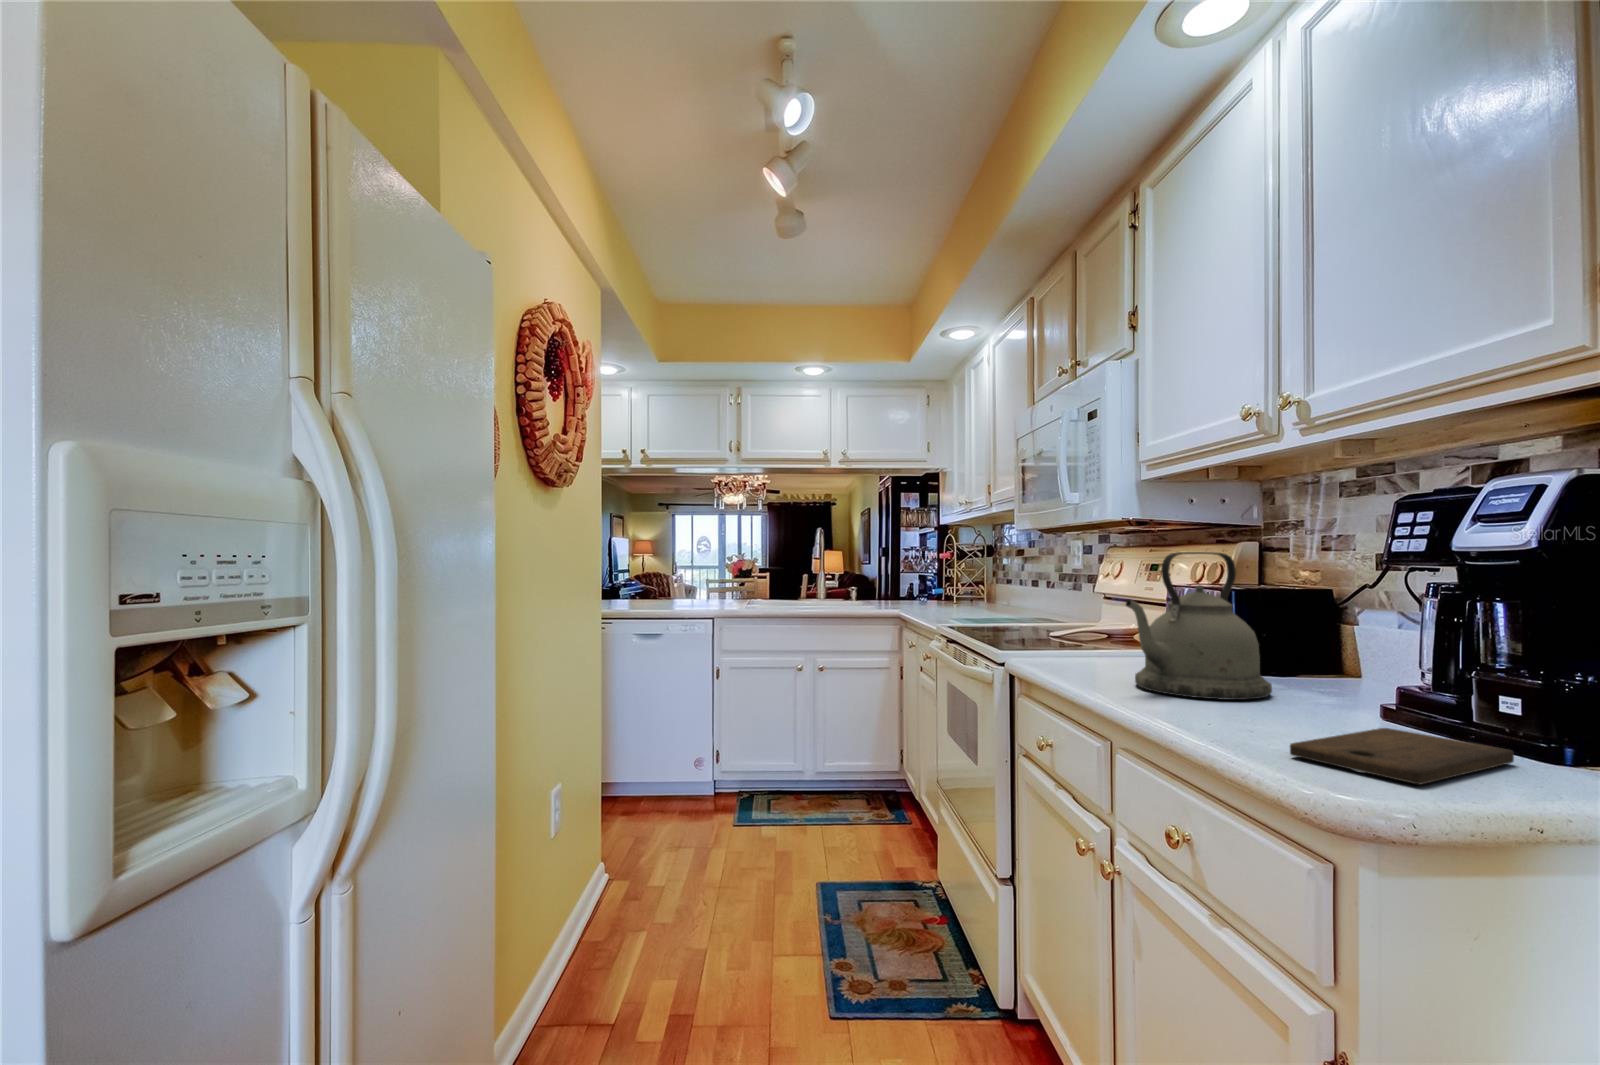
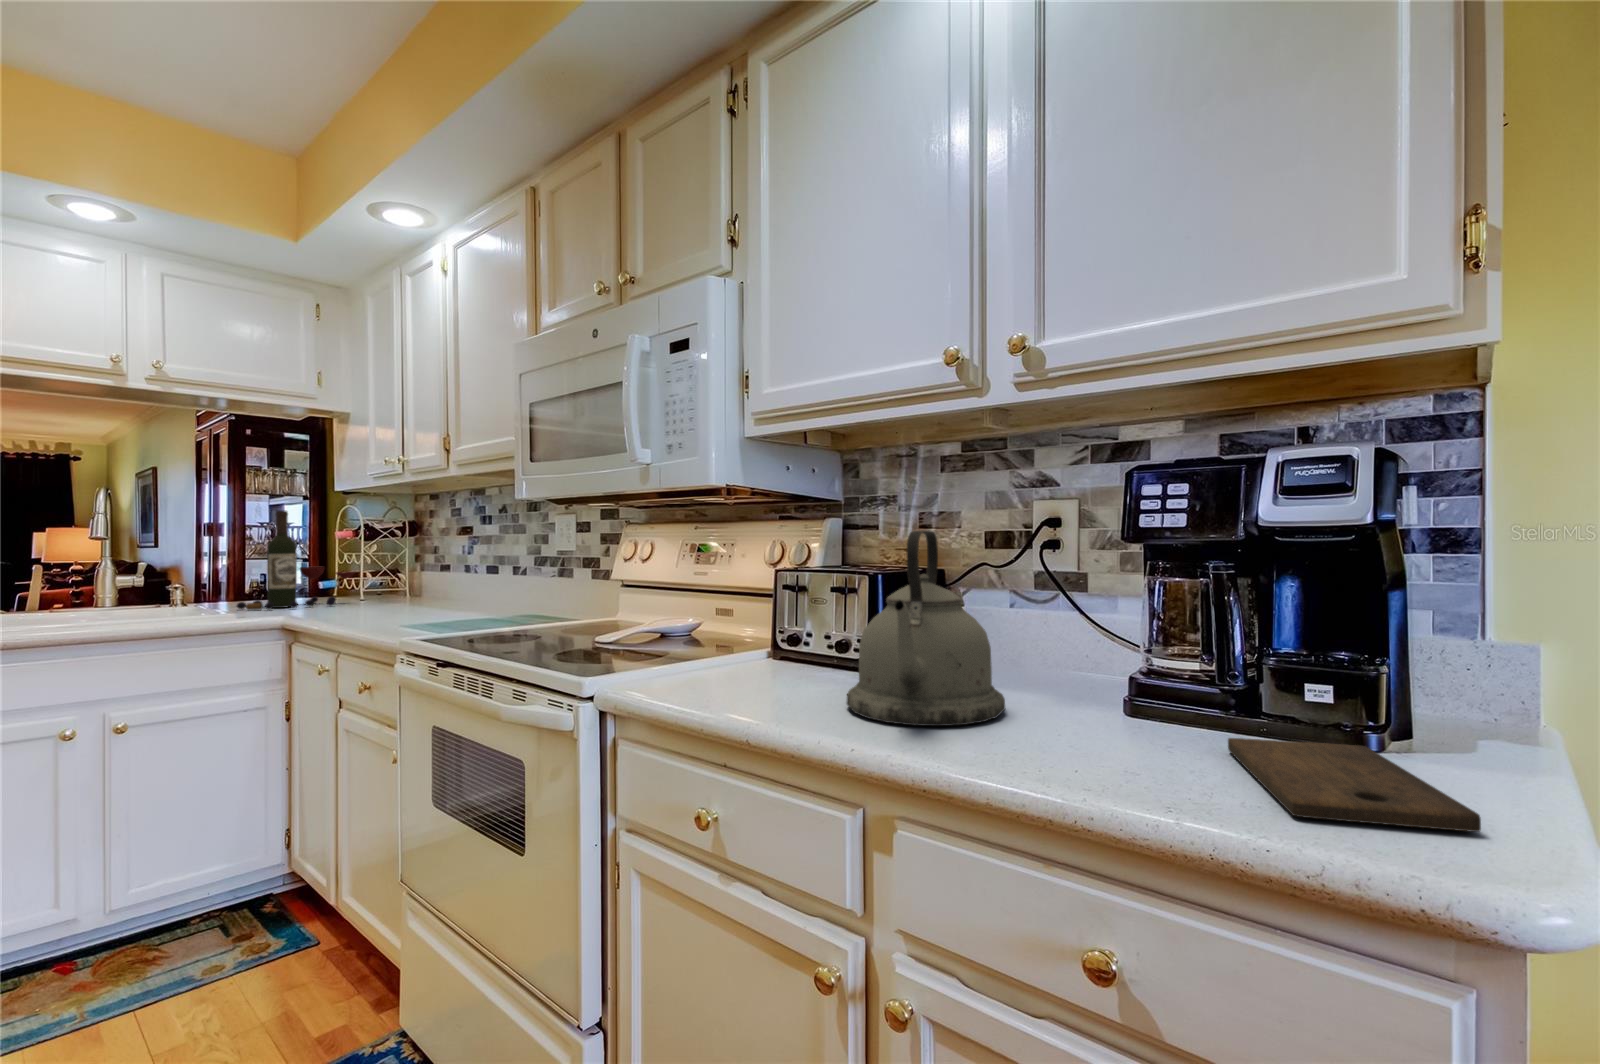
wine bottle: none [880,538,951,604] -> present [237,510,355,610]

